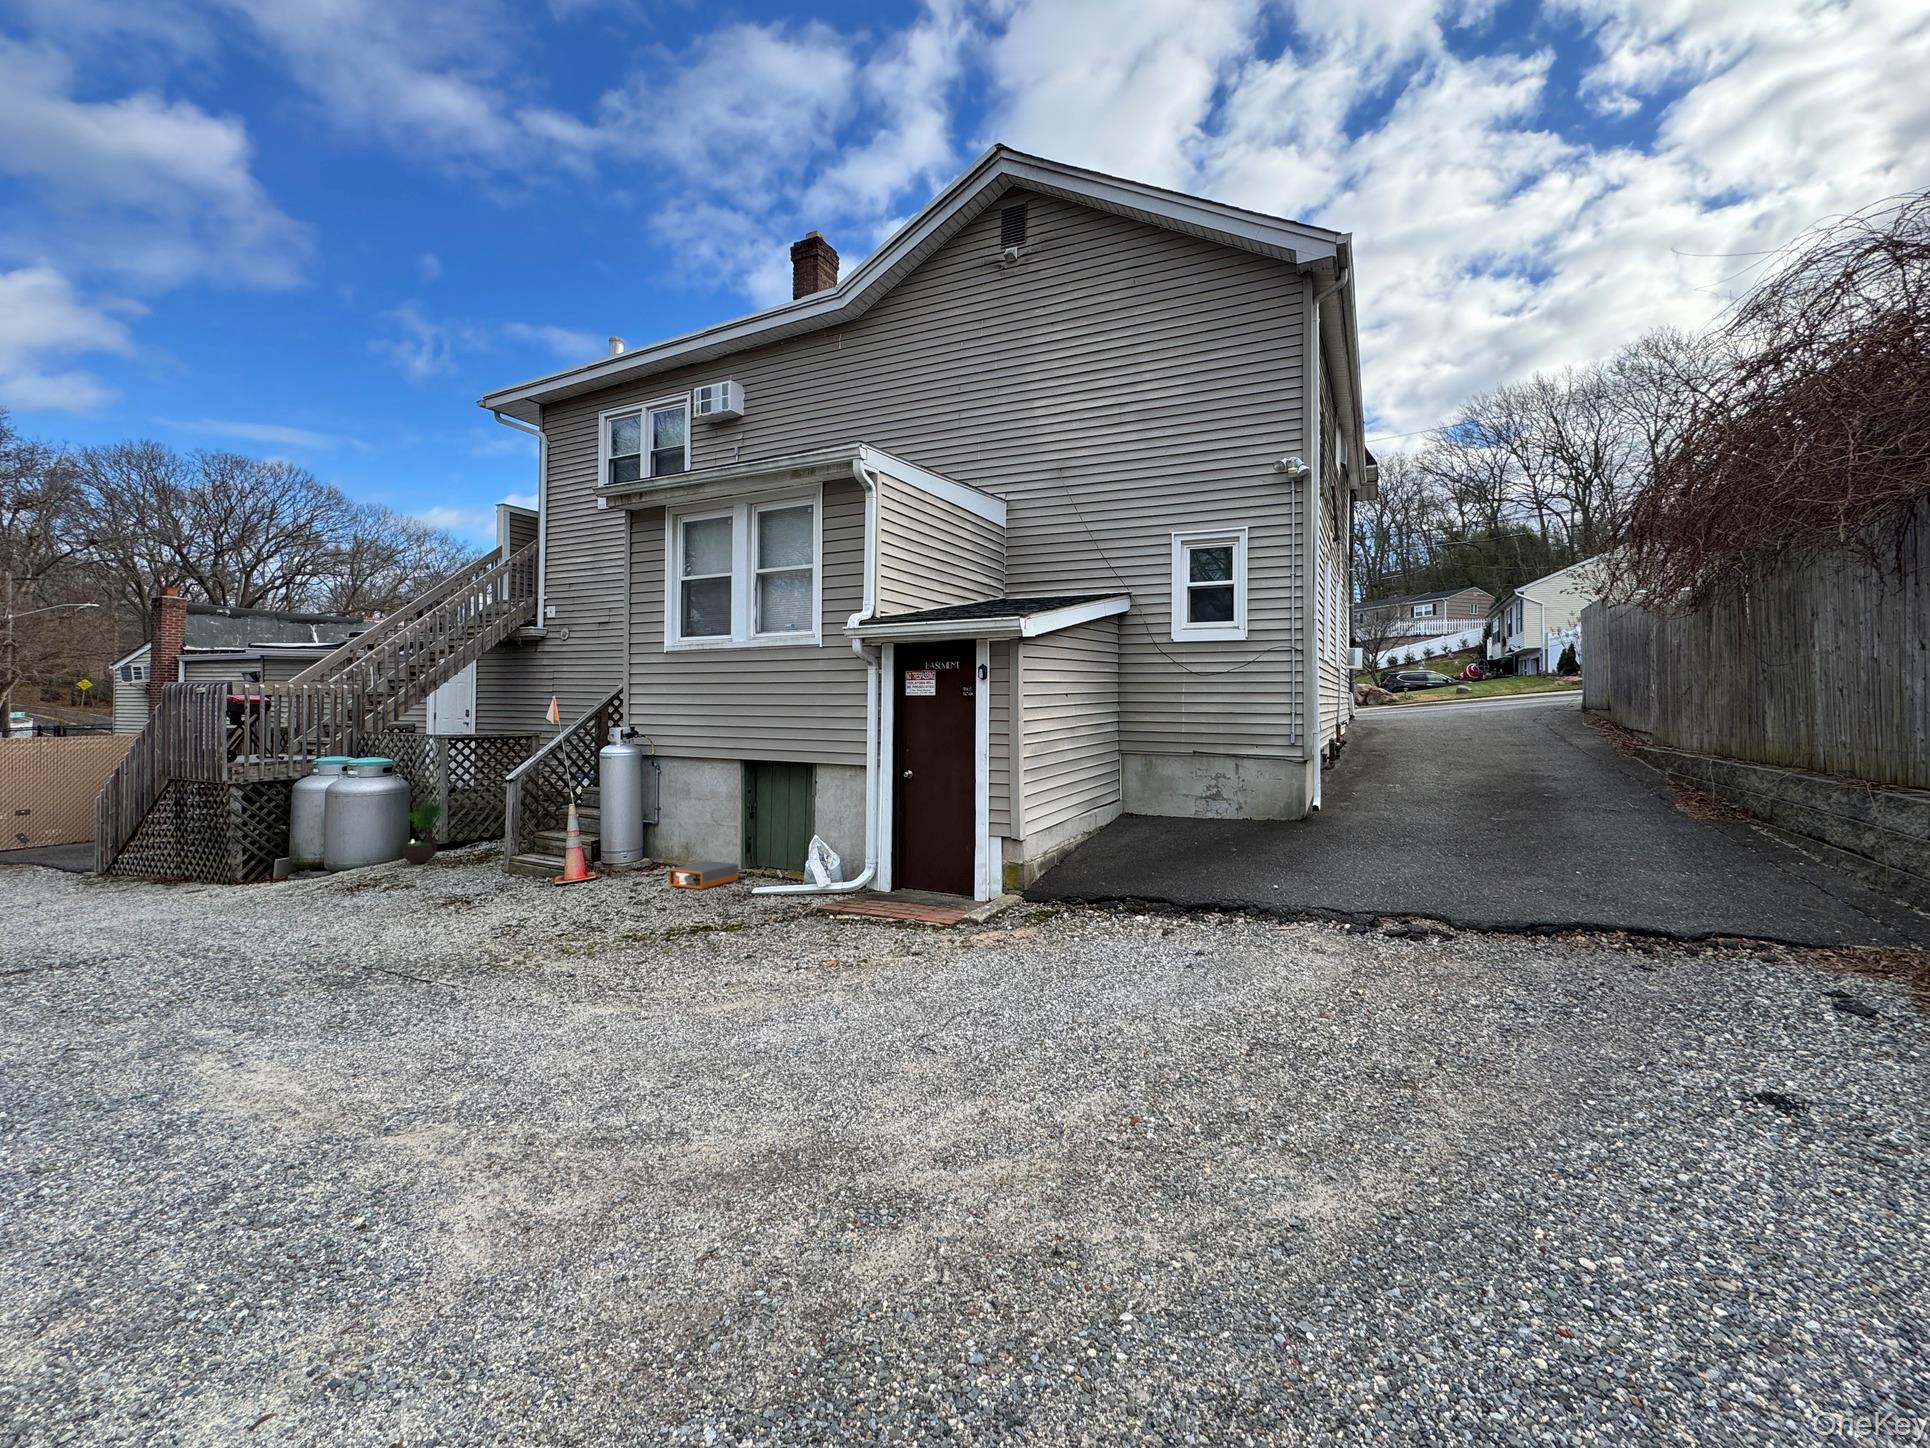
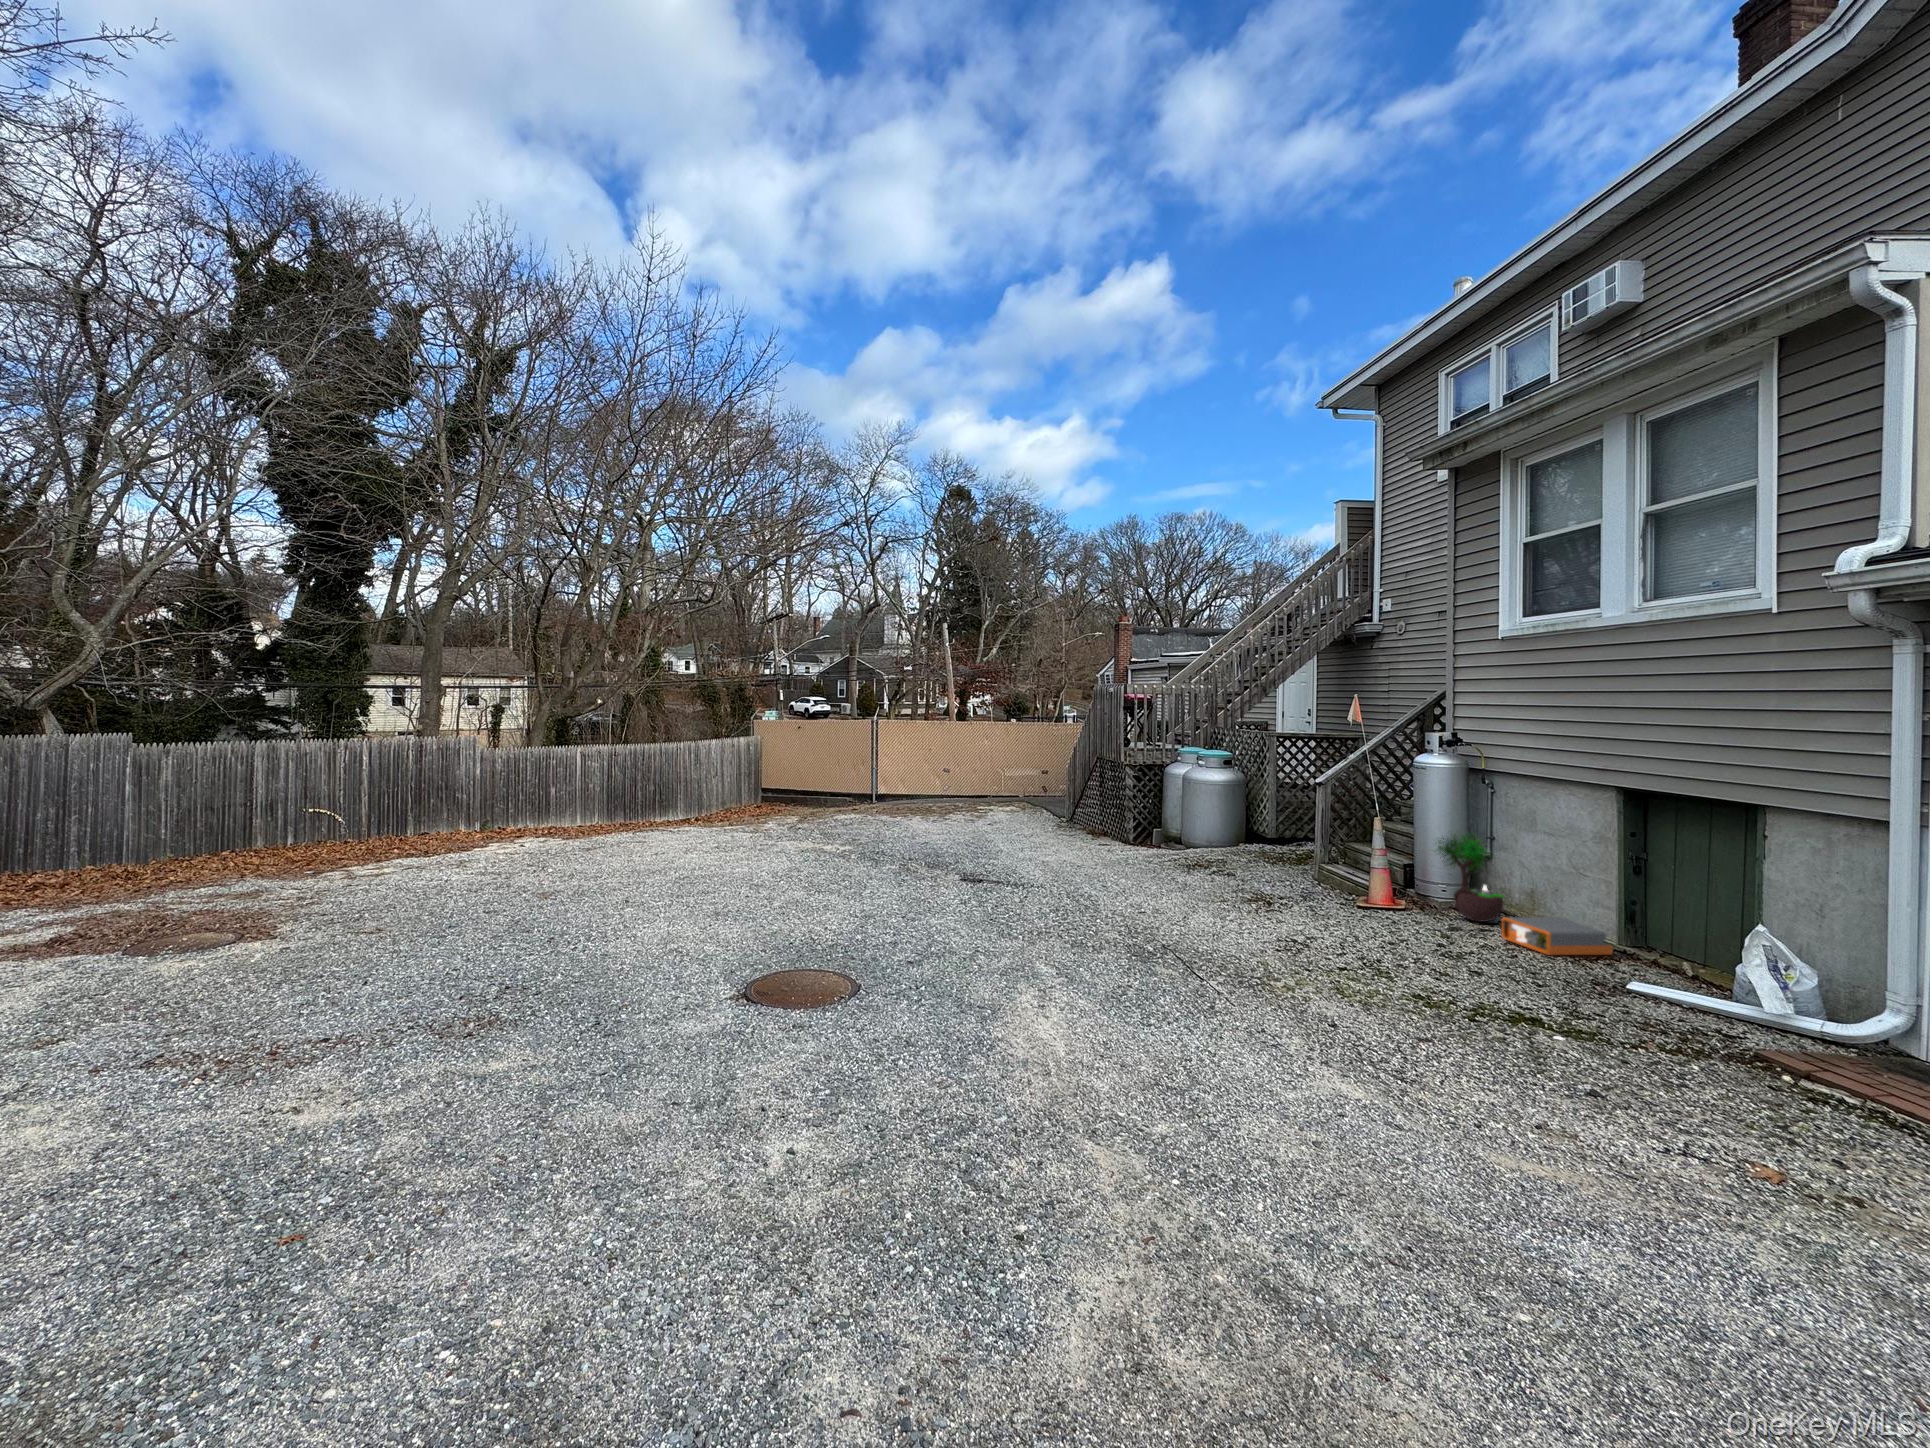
potted tree: present [402,800,446,864] -> present [1433,830,1503,922]

